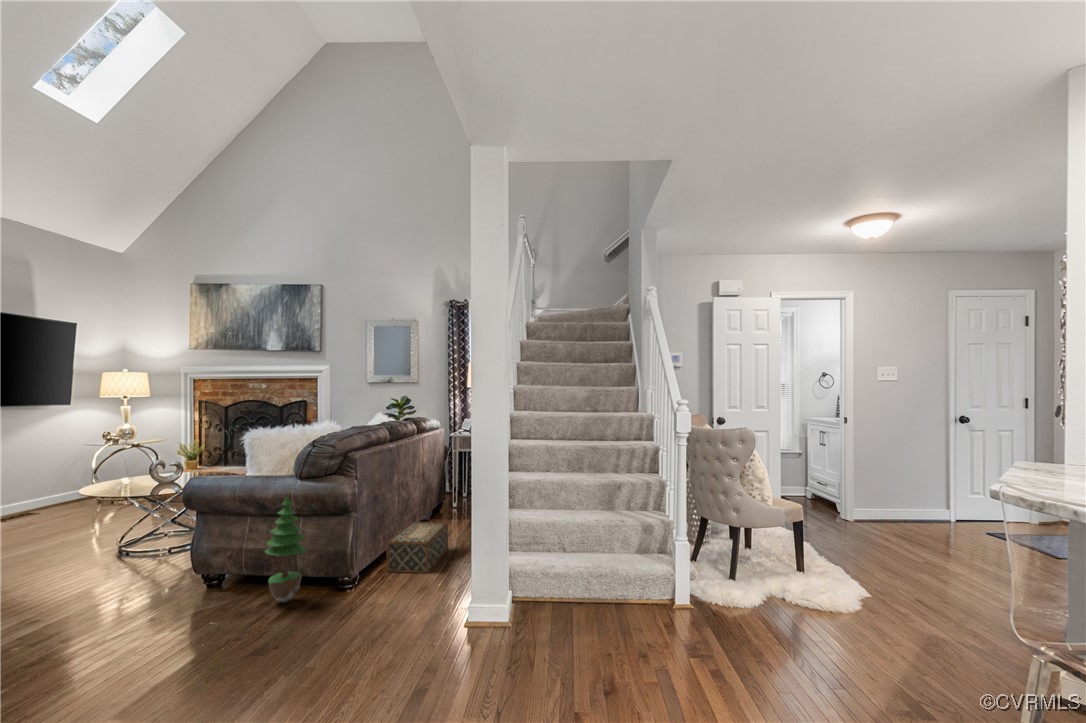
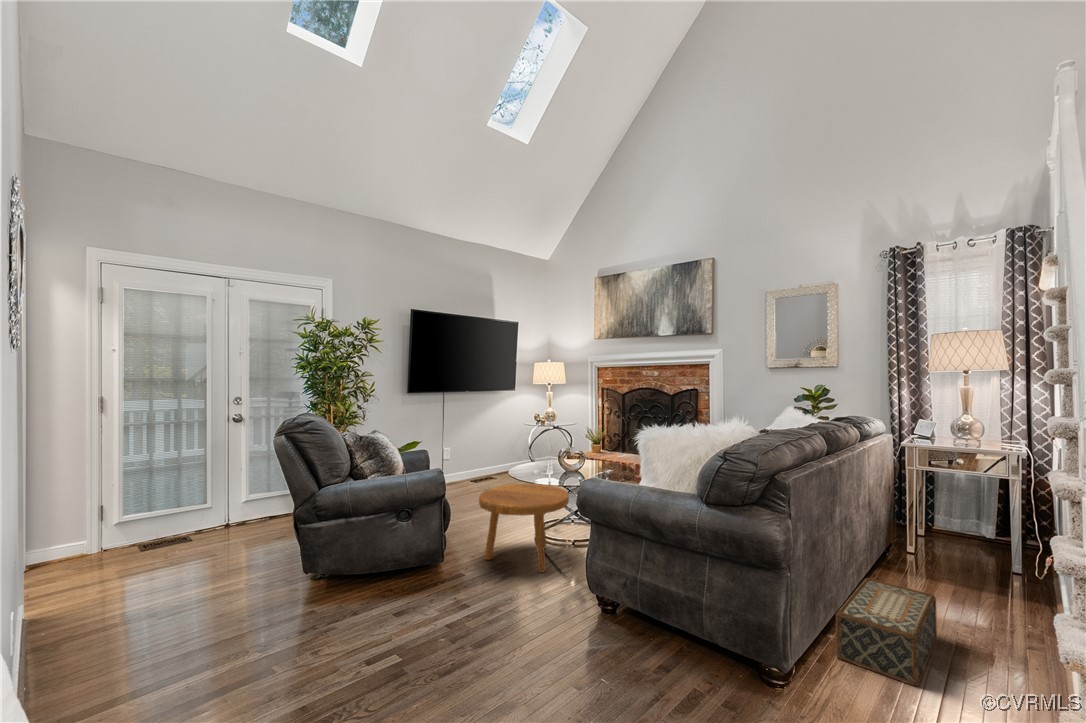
potted tree: present [265,496,306,603] -> none [665,526,719,675]
footstool: none [47,497,165,583] -> present [479,484,569,573]

